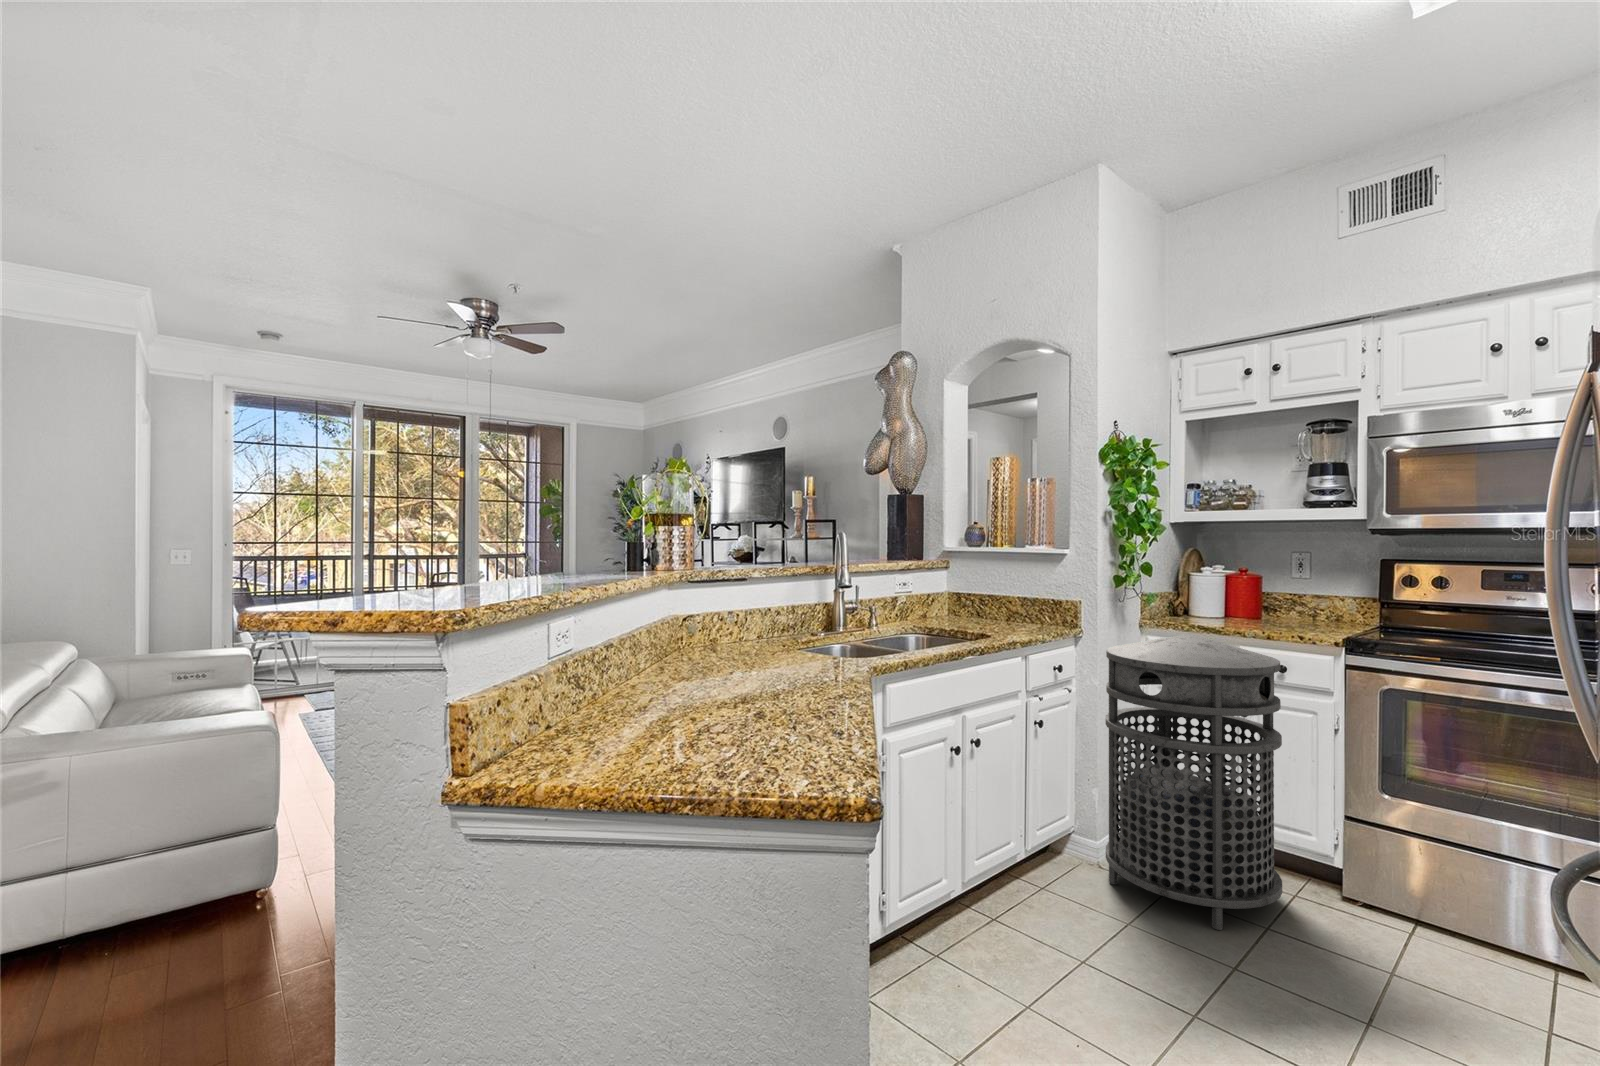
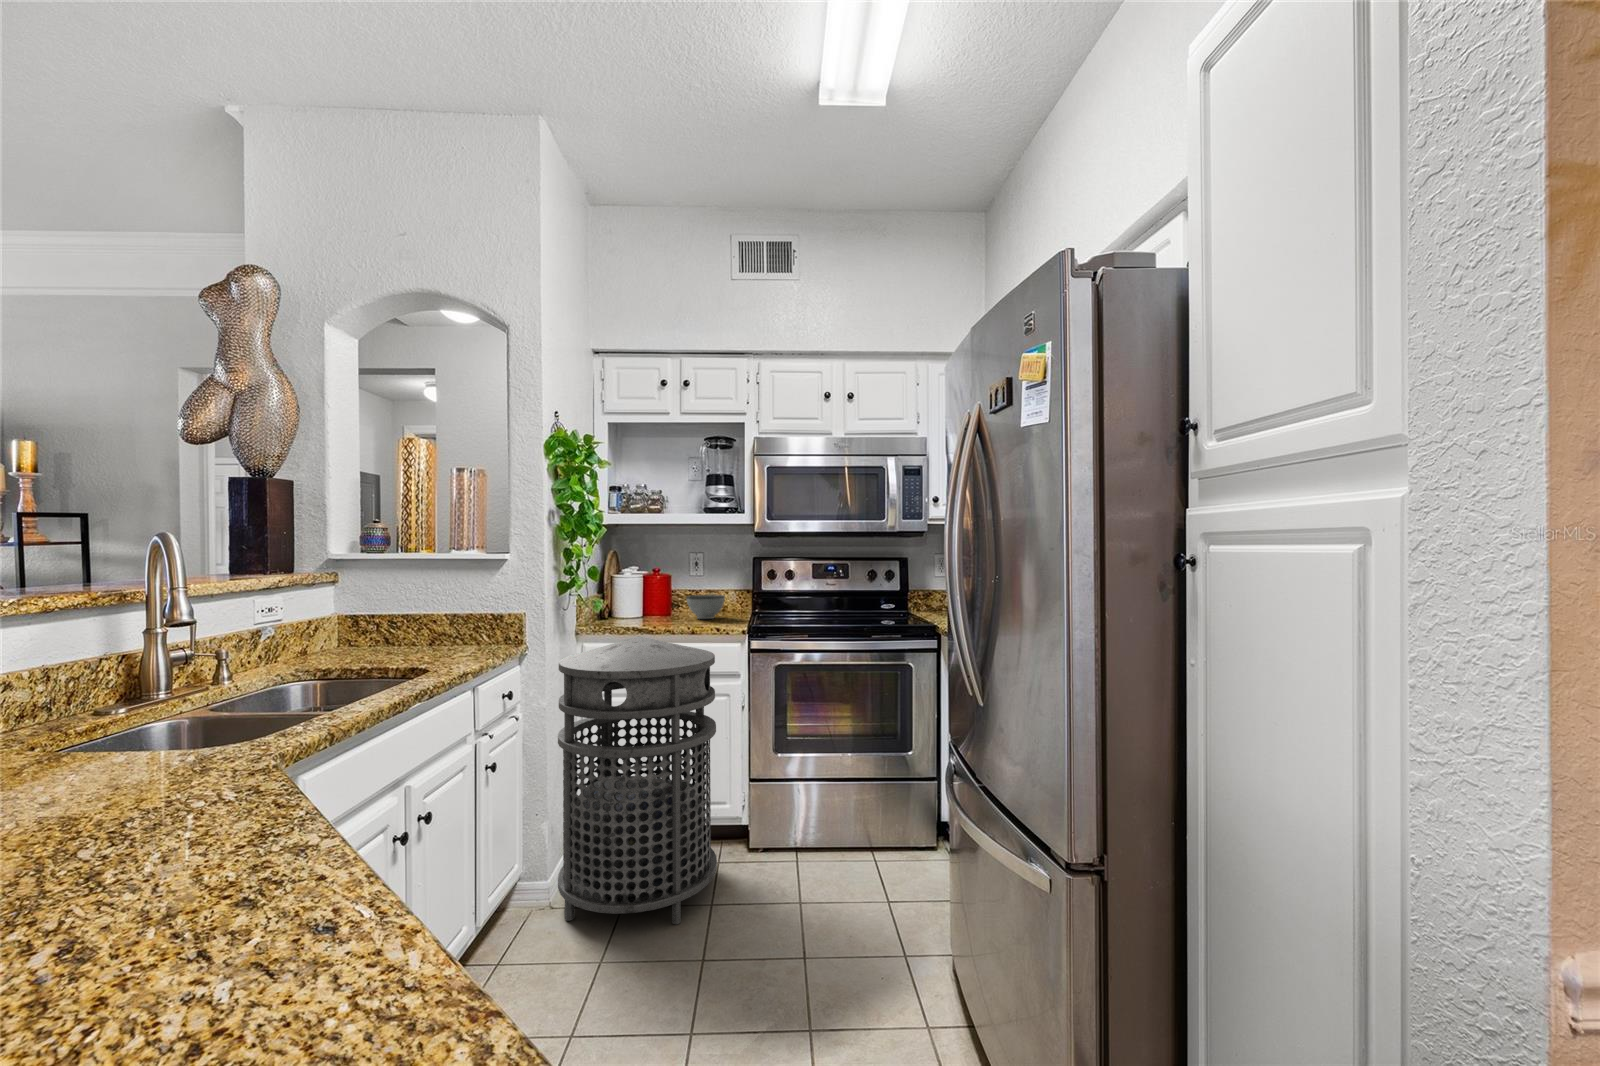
bowl: none [1274,599,1328,627] -> present [687,595,725,619]

